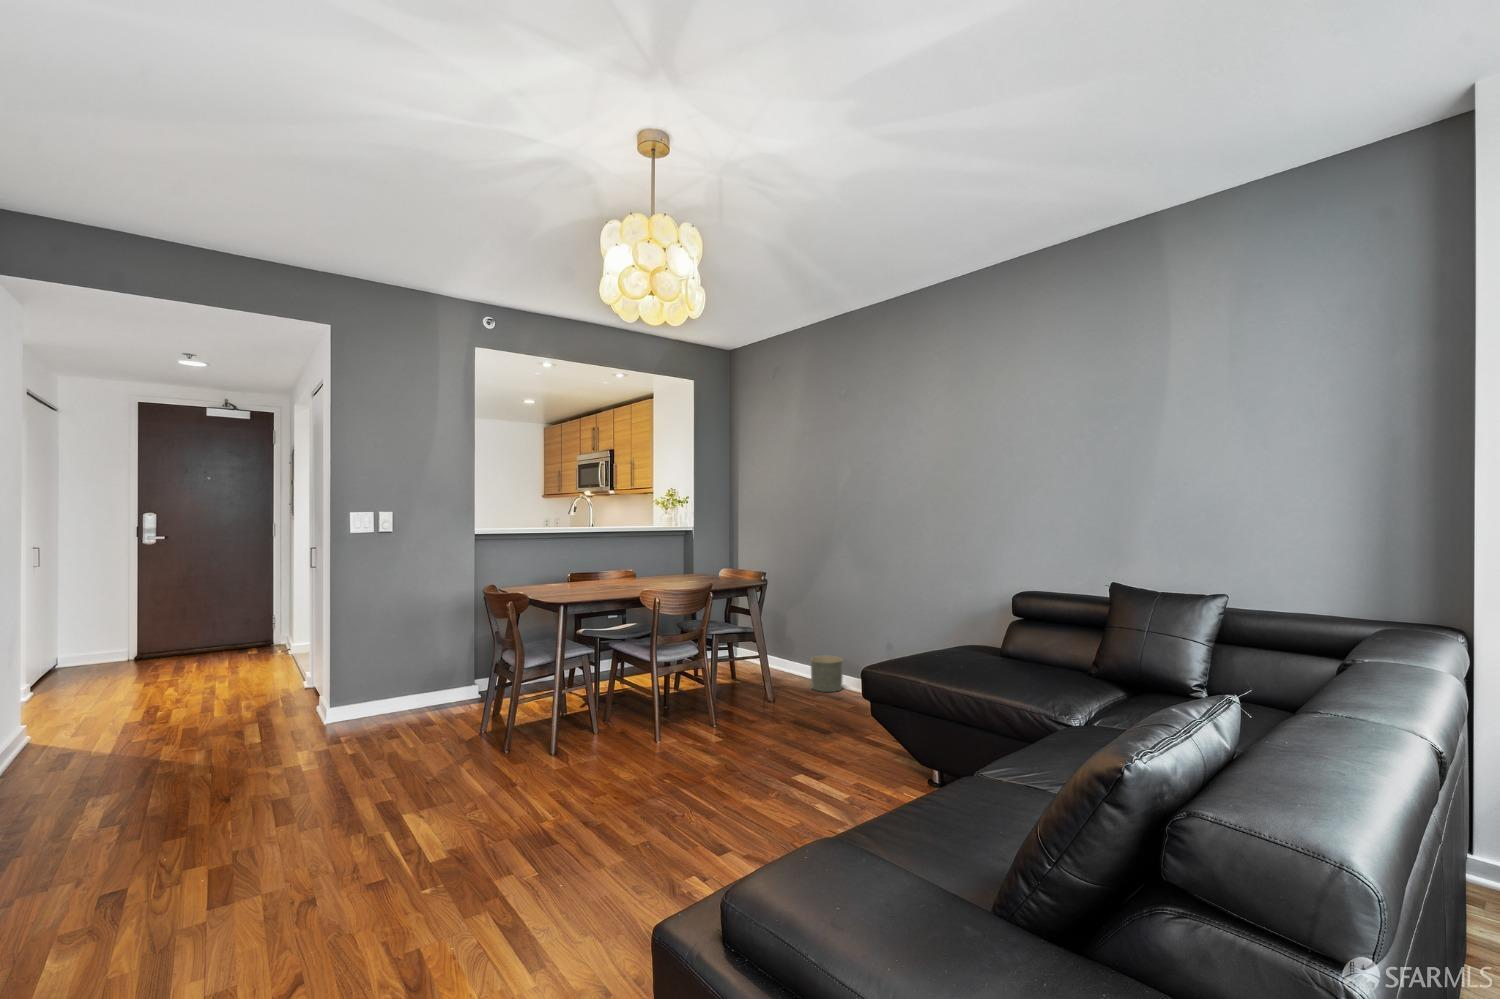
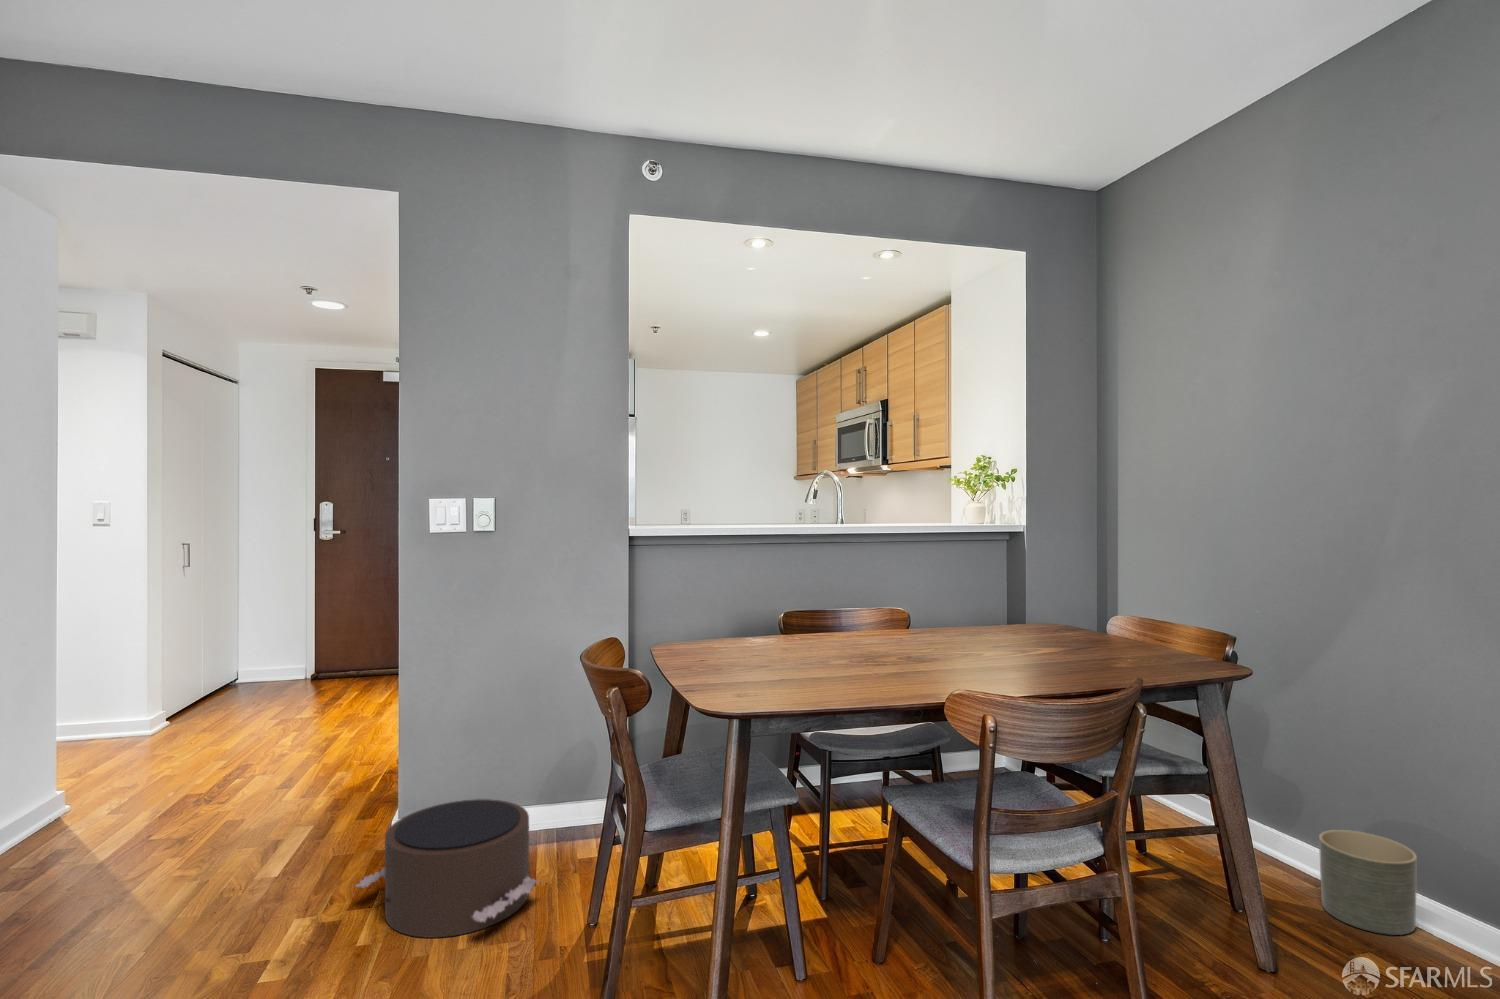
pouf: none [329,684,445,748] -> present [356,799,539,938]

